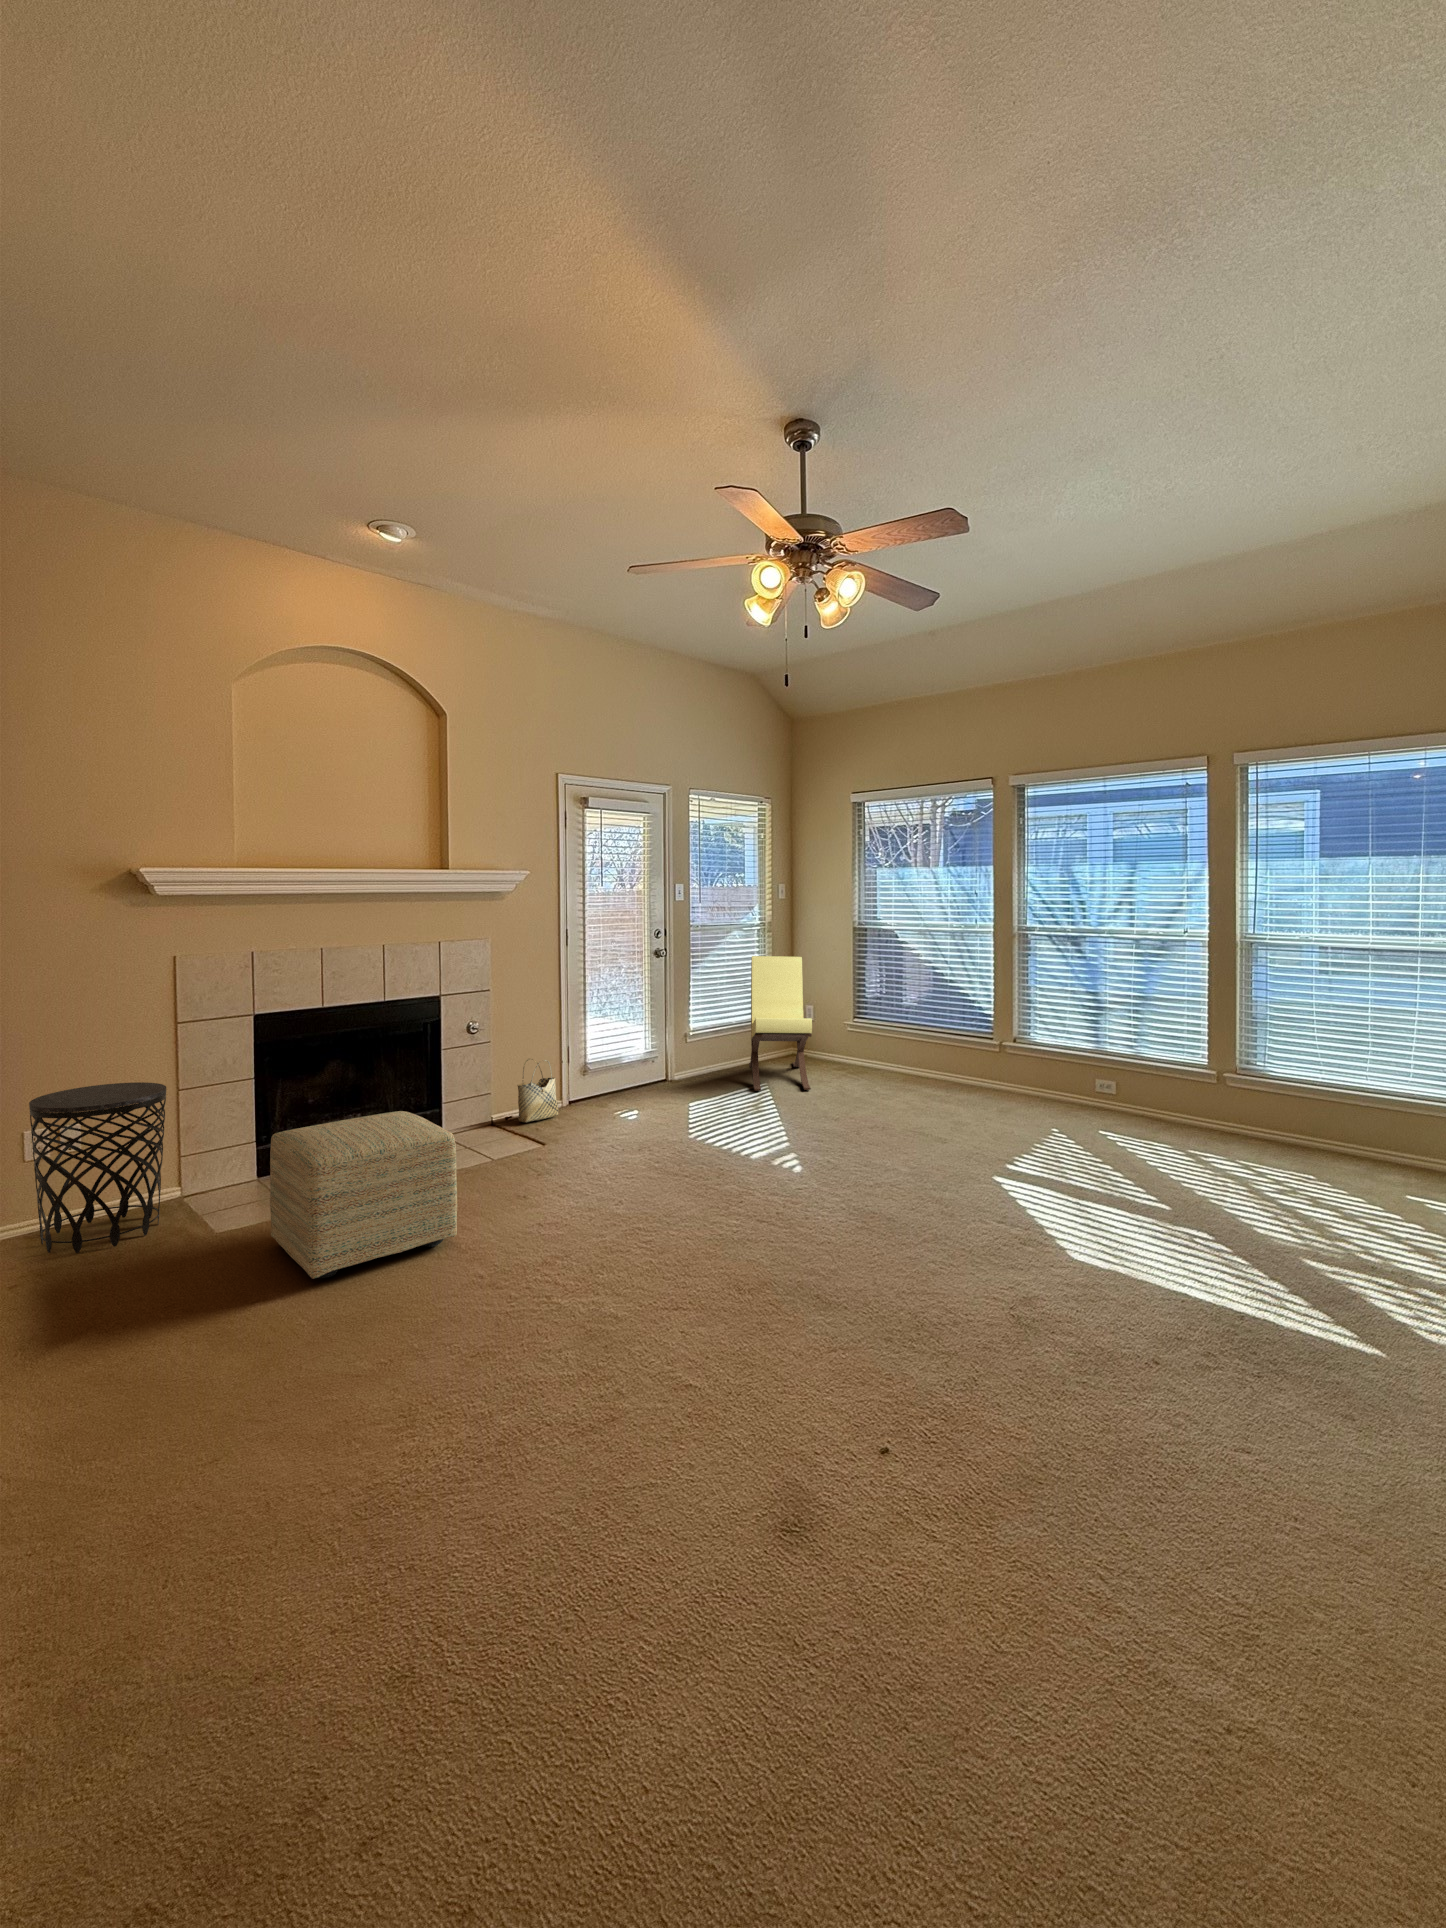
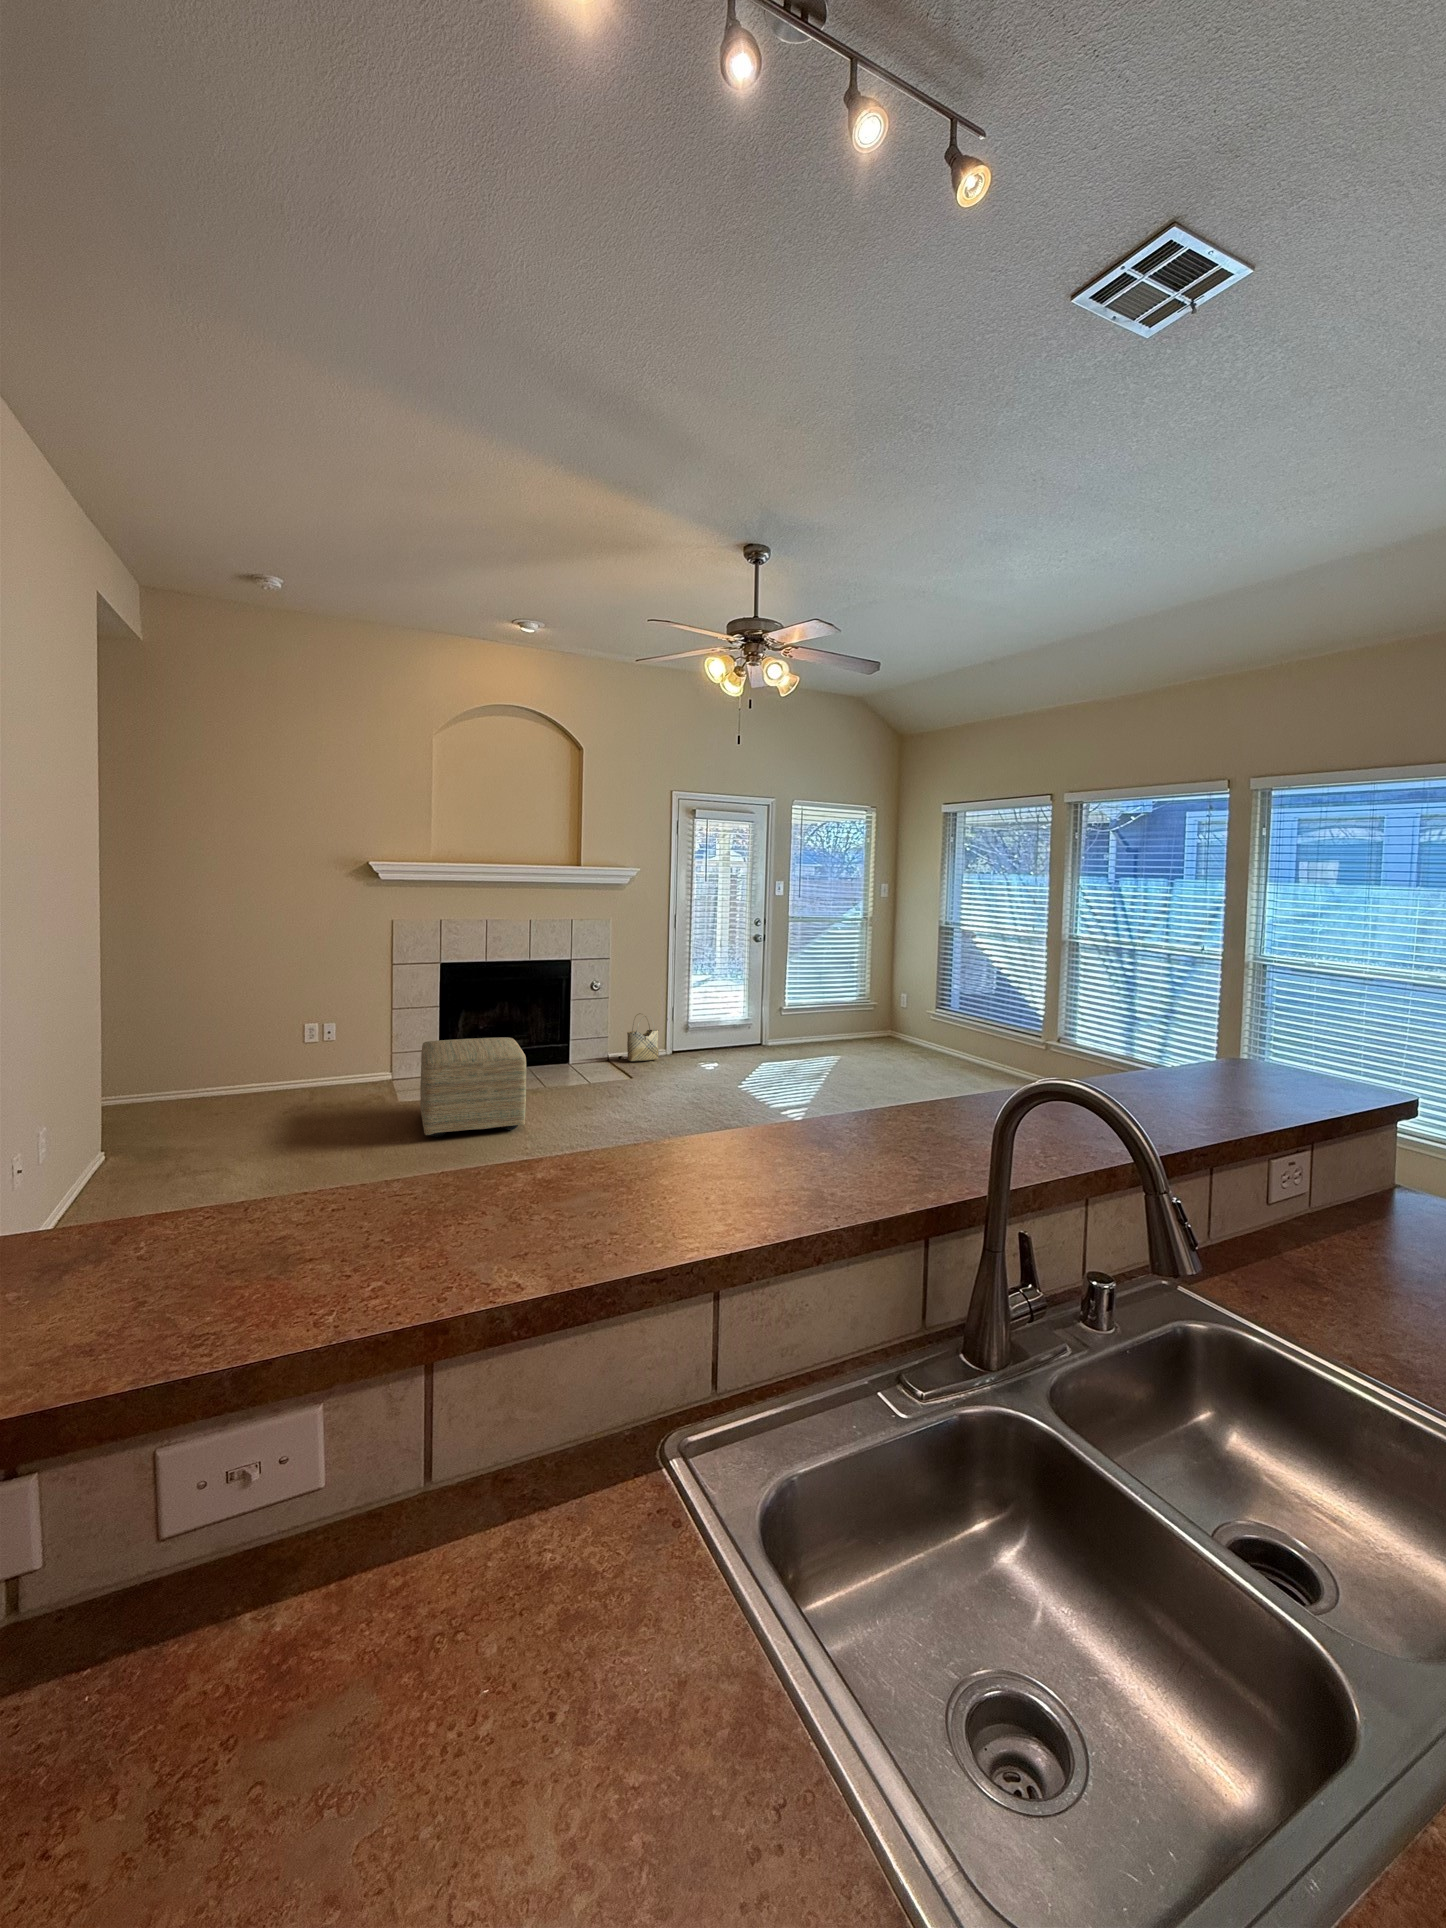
lounge chair: present [749,956,812,1091] -> none [824,946,890,1064]
side table: present [29,1082,166,1253] -> none [301,1001,378,1103]

